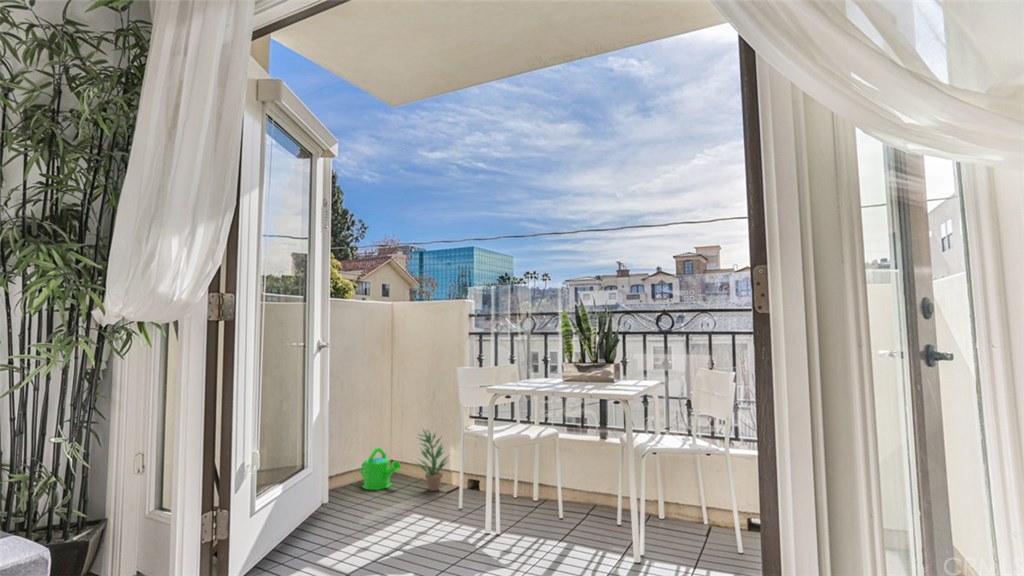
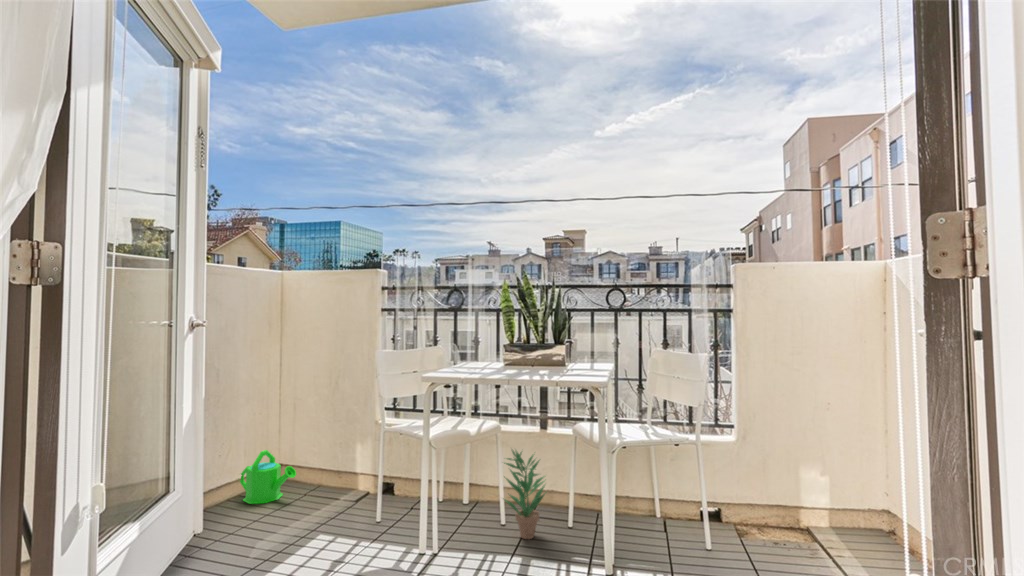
potted plant: present [418,431,450,491] -> present [503,451,545,539]

